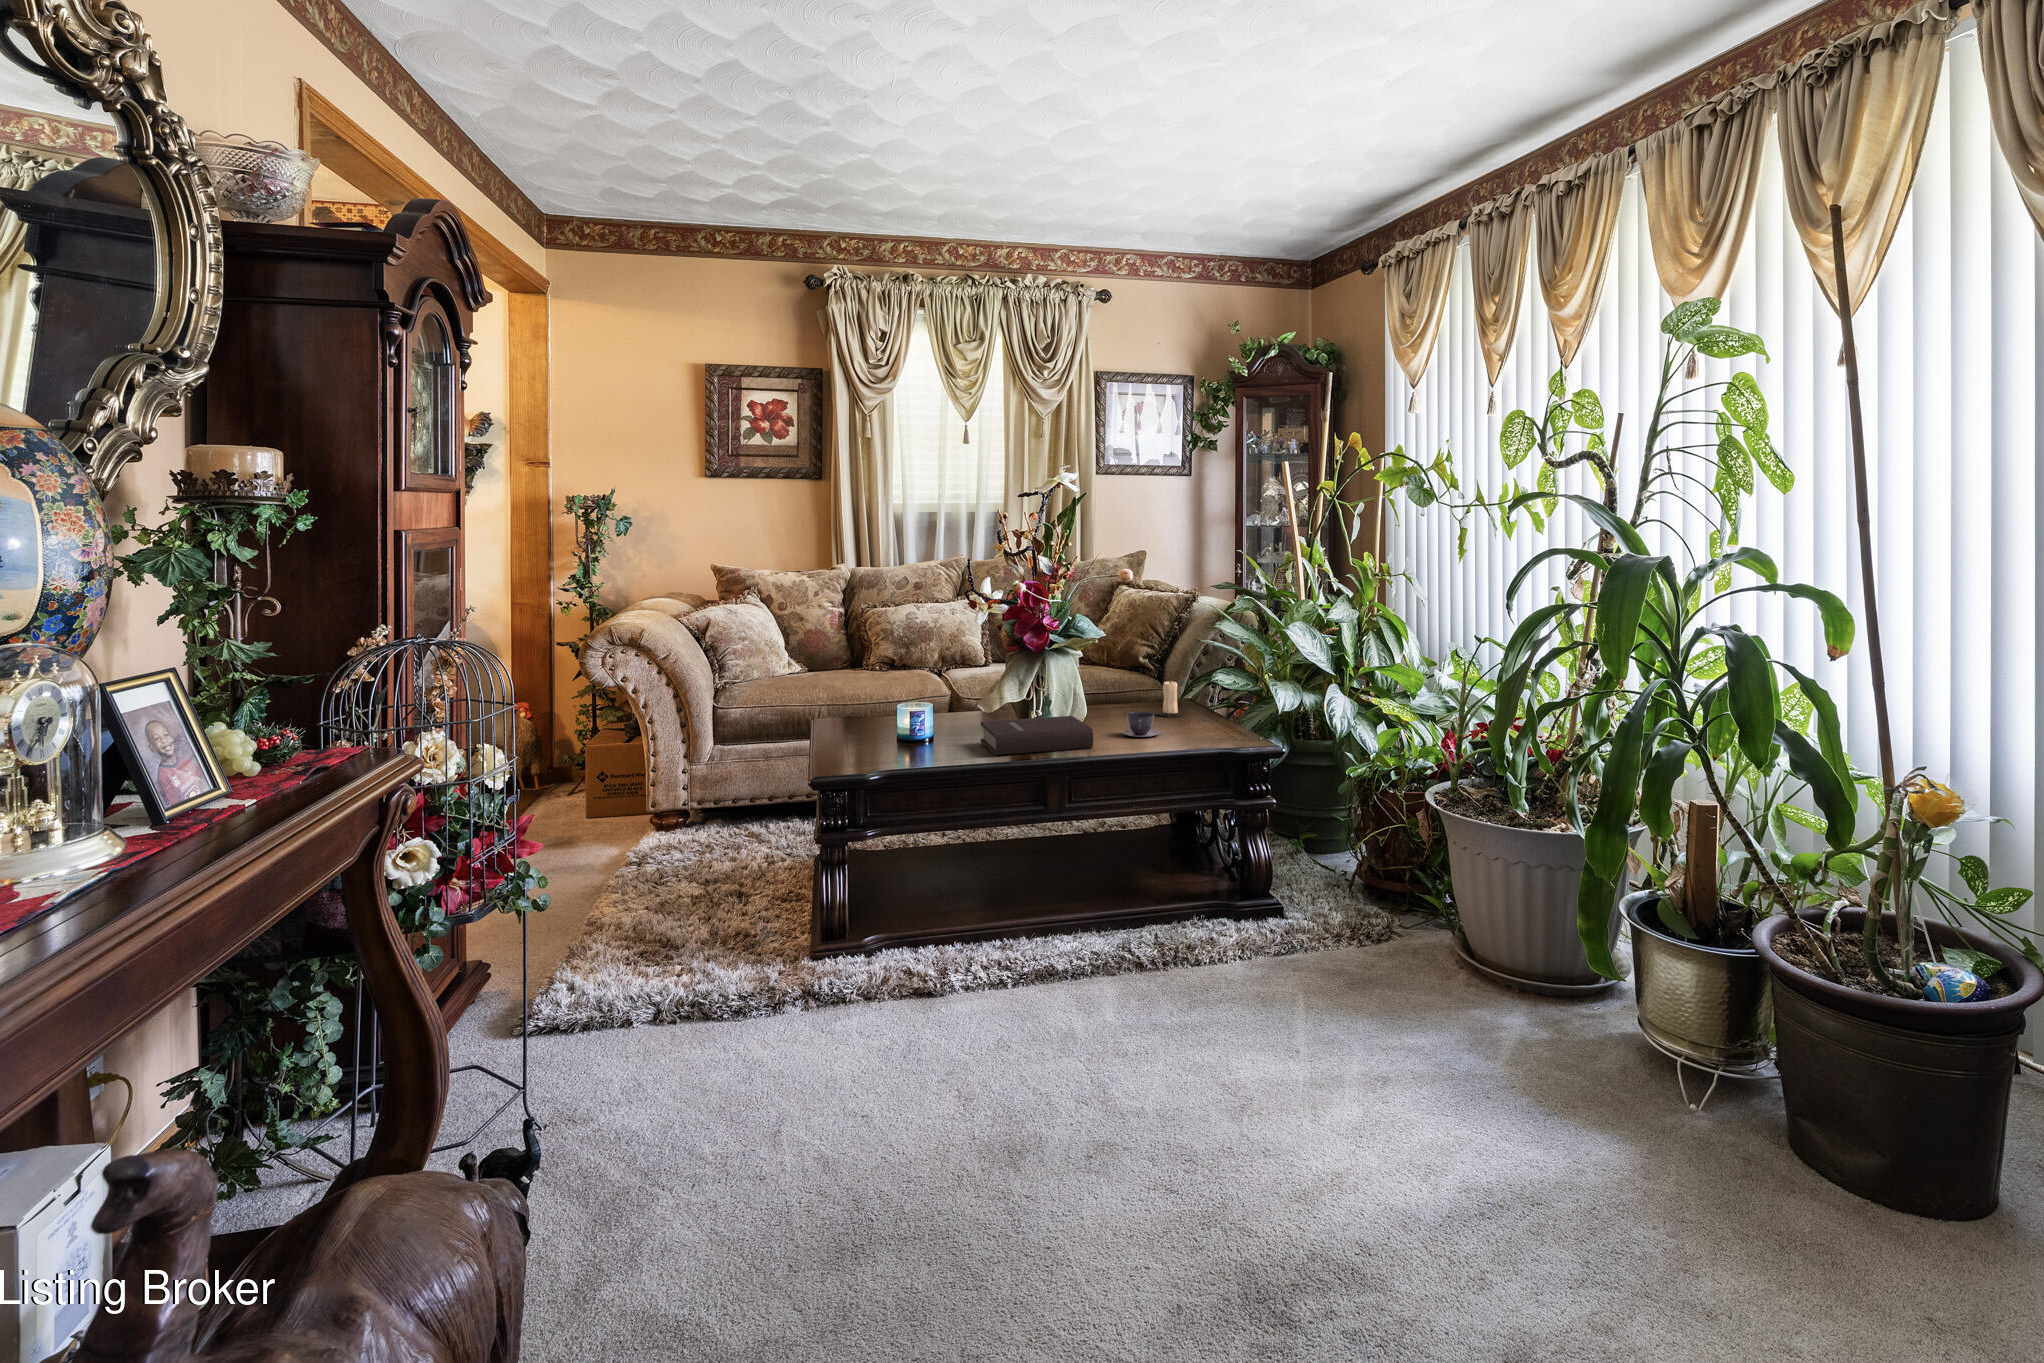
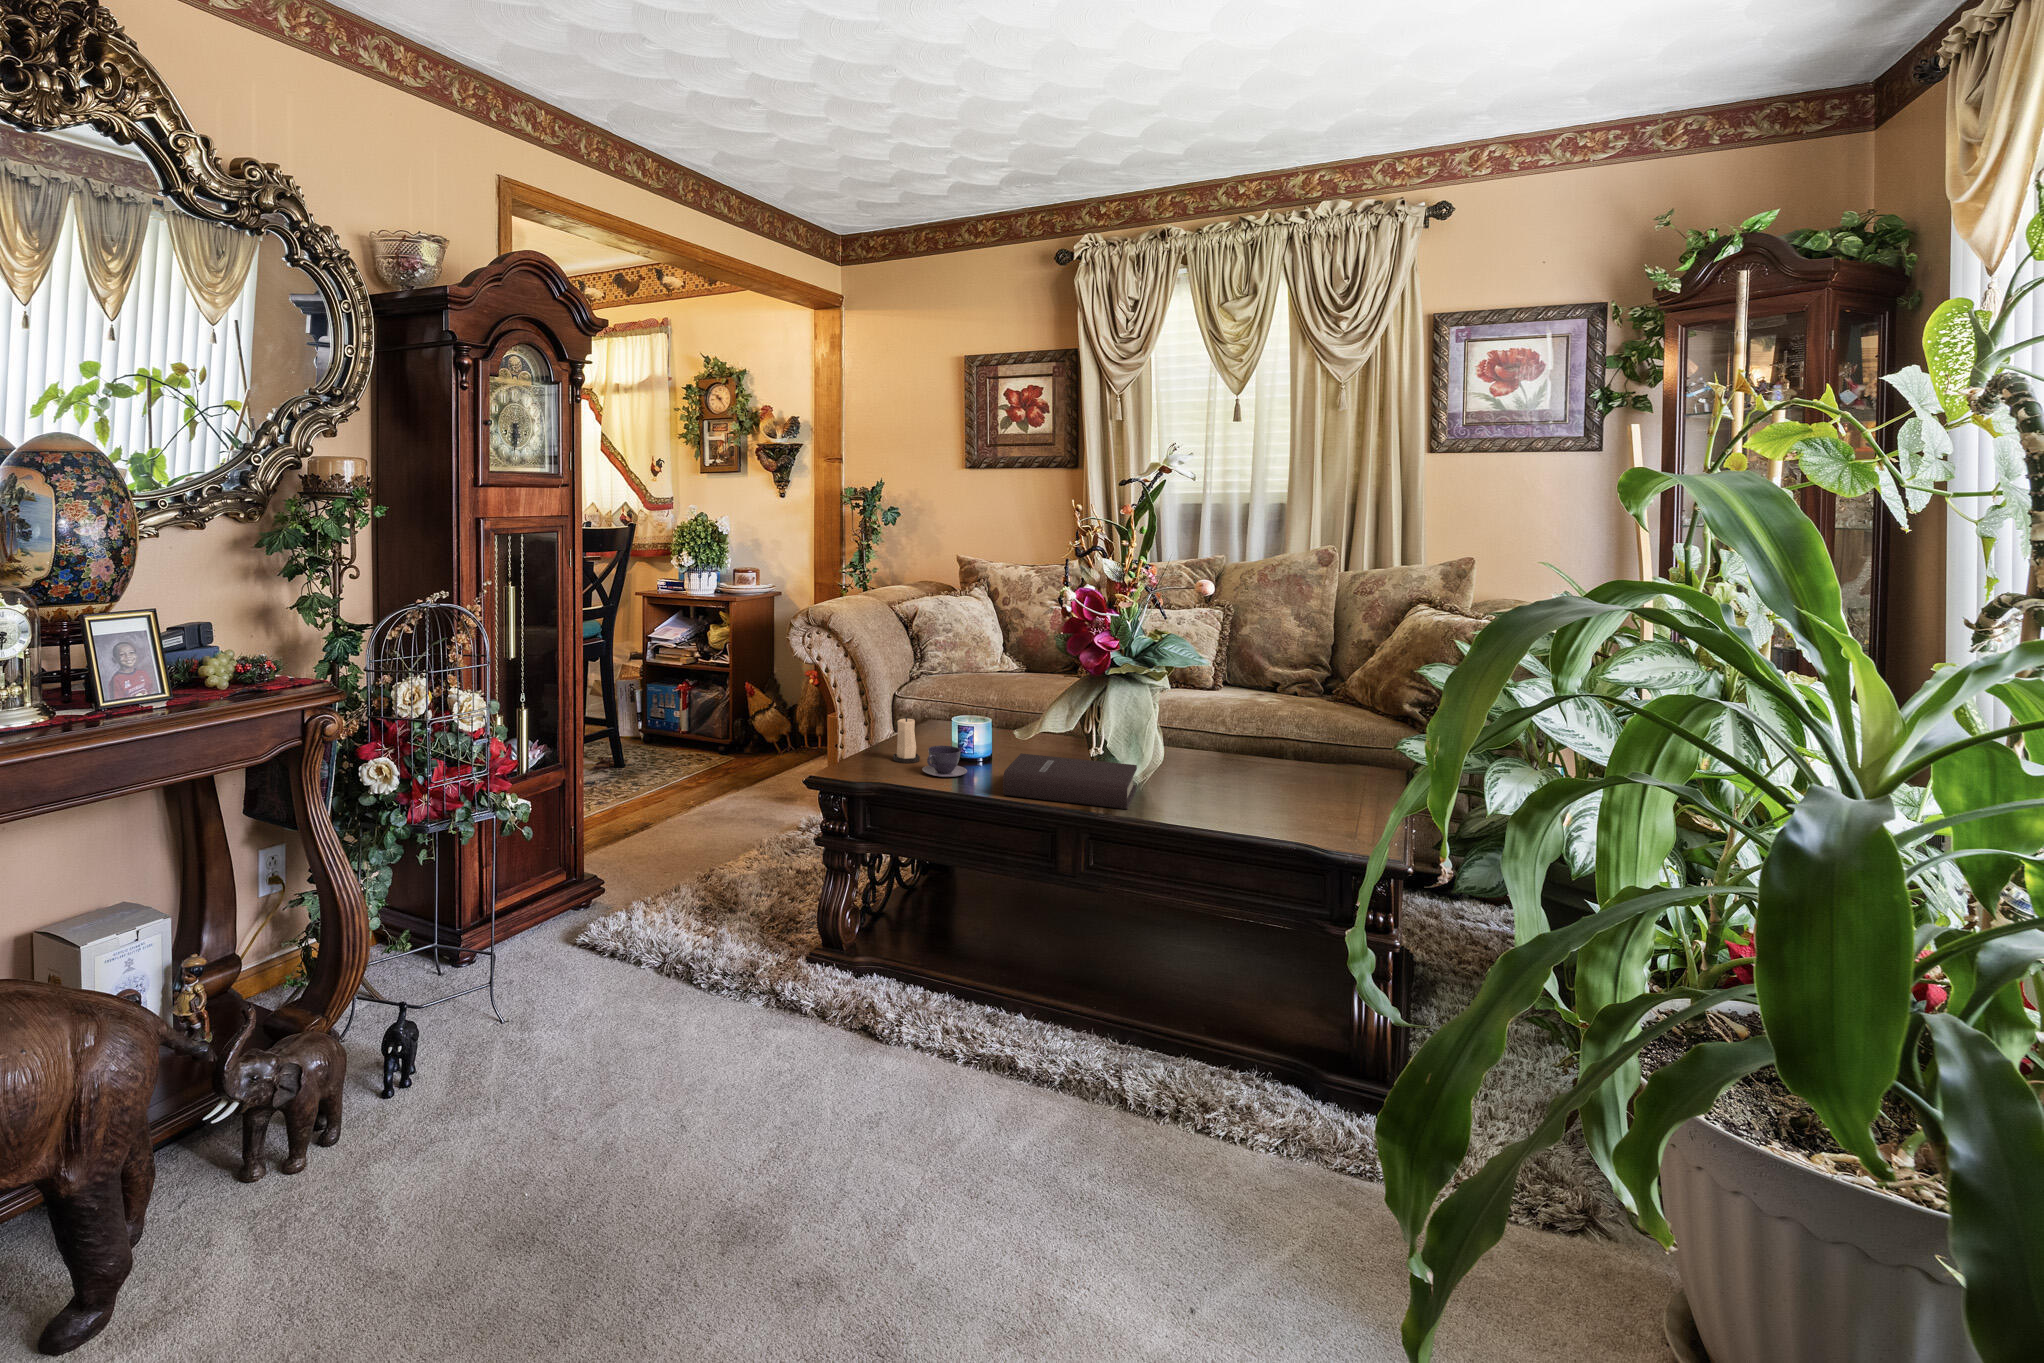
candle: present [1160,679,1181,717] -> present [893,717,920,763]
teacup: present [1122,712,1160,737] -> present [922,746,967,777]

